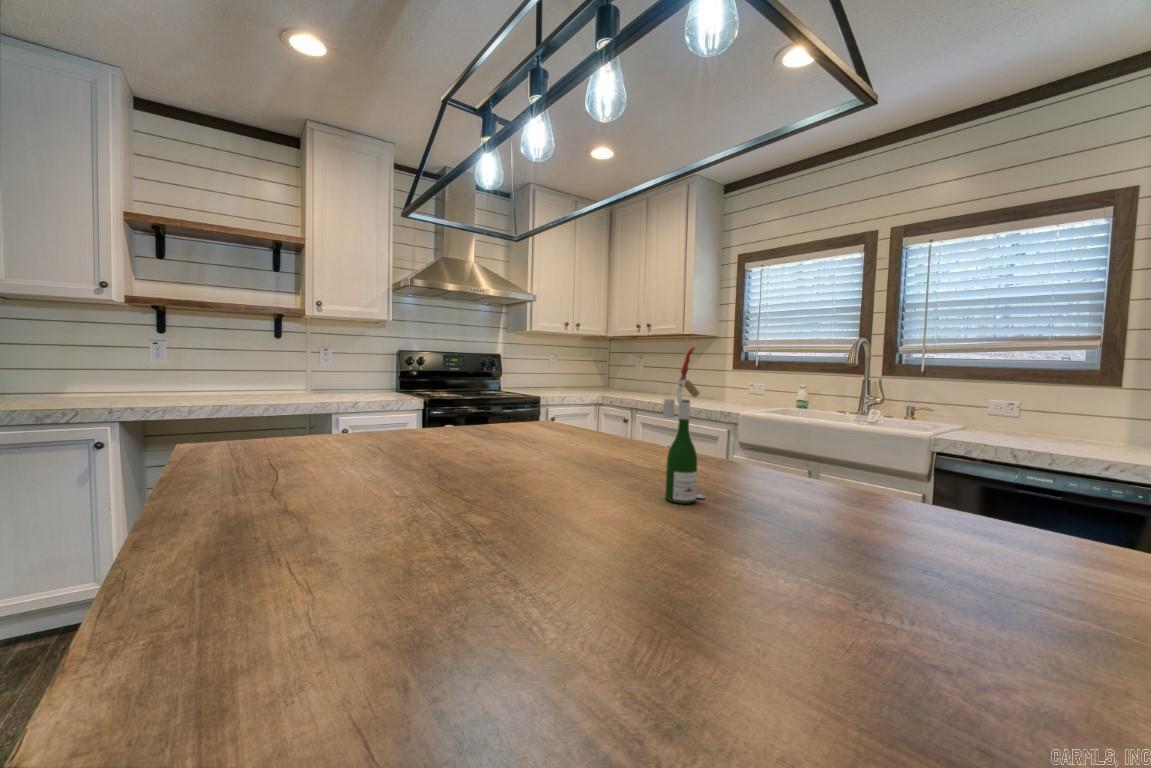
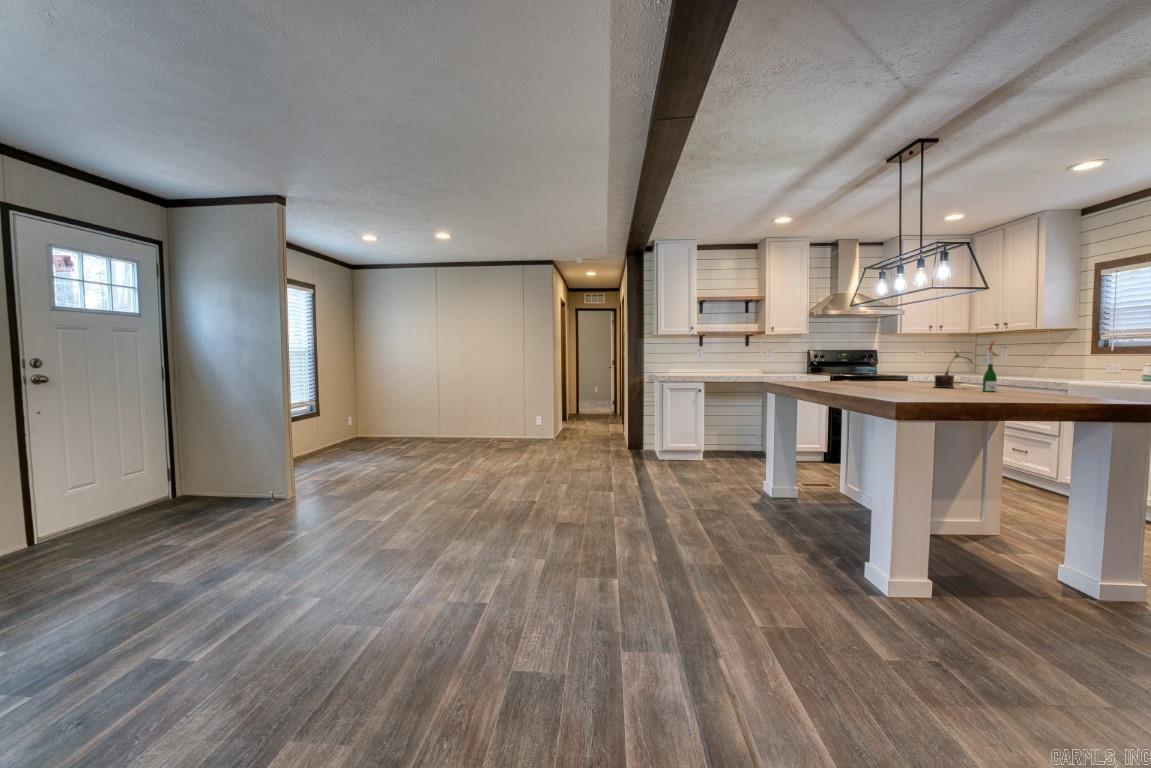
potted plant: none [553,368,635,472] -> present [934,351,972,388]

